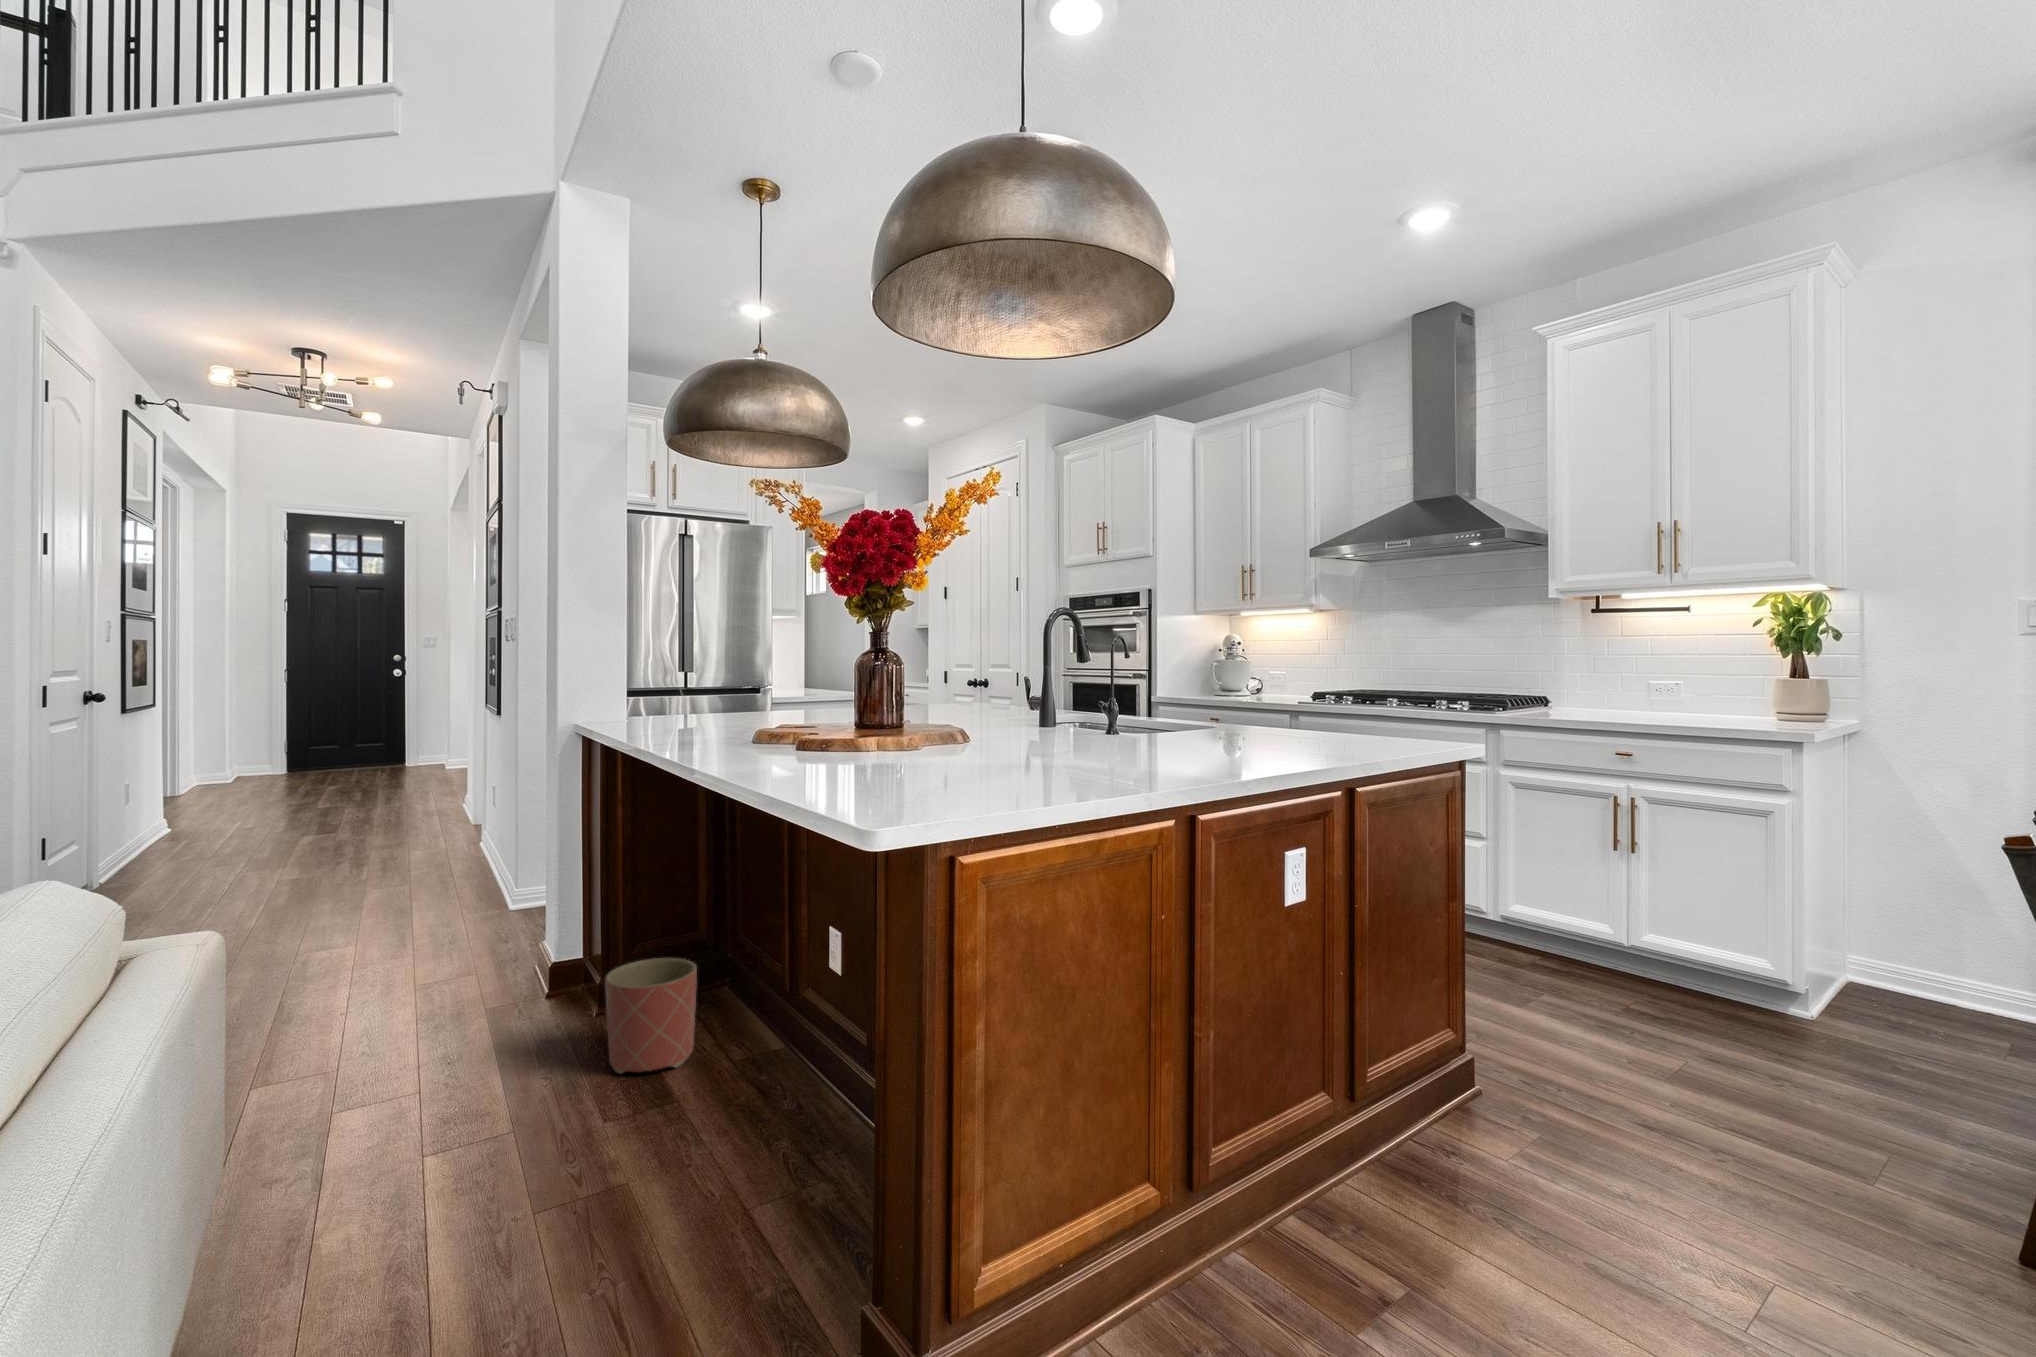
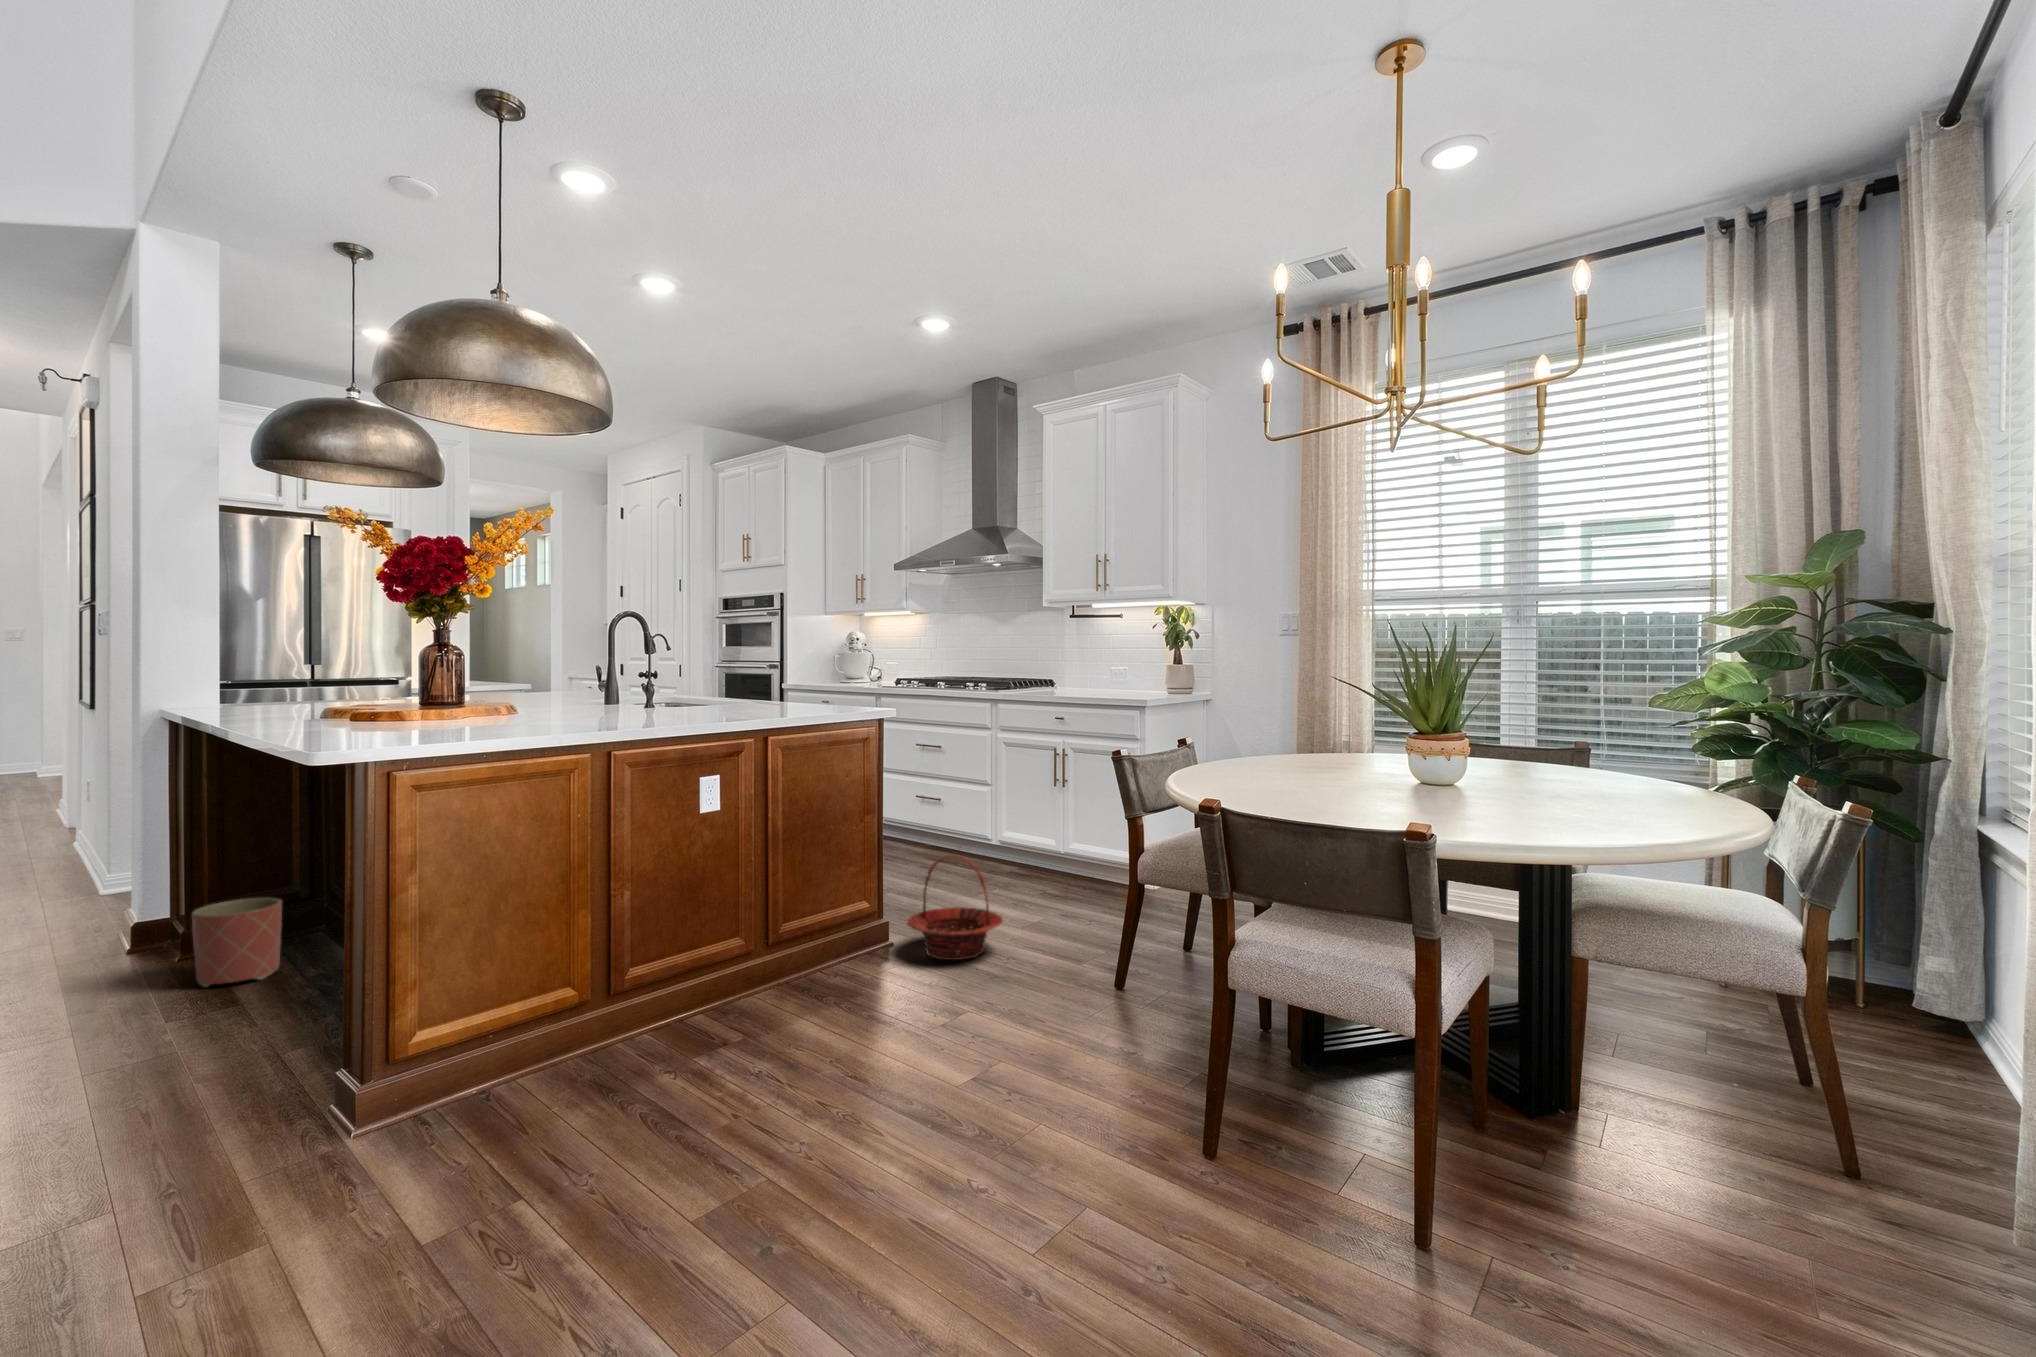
basket: none [1521,975,1705,1152] -> present [907,855,1002,960]

